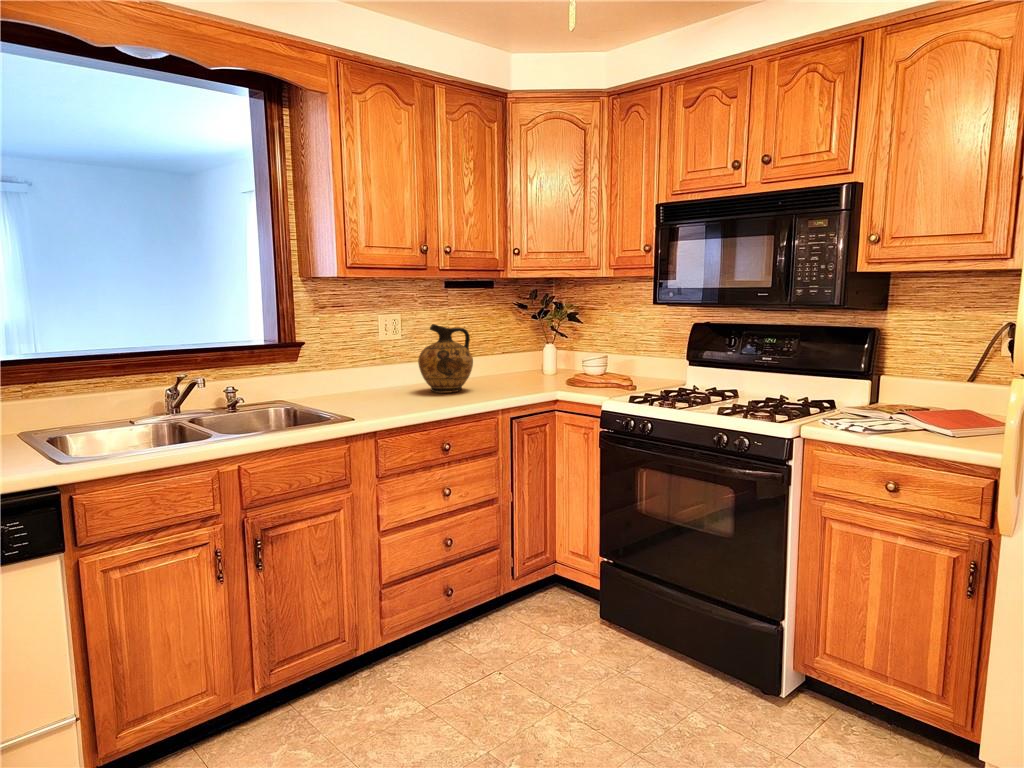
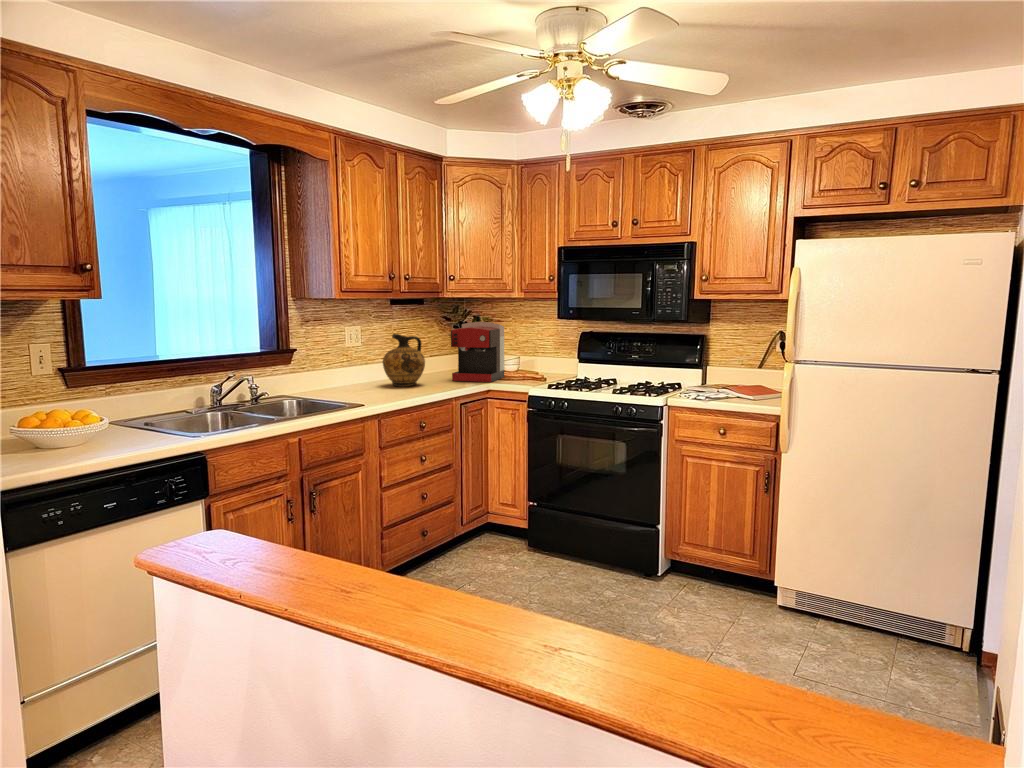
coffee maker: none [511,309,587,390] -> present [451,322,504,382]

